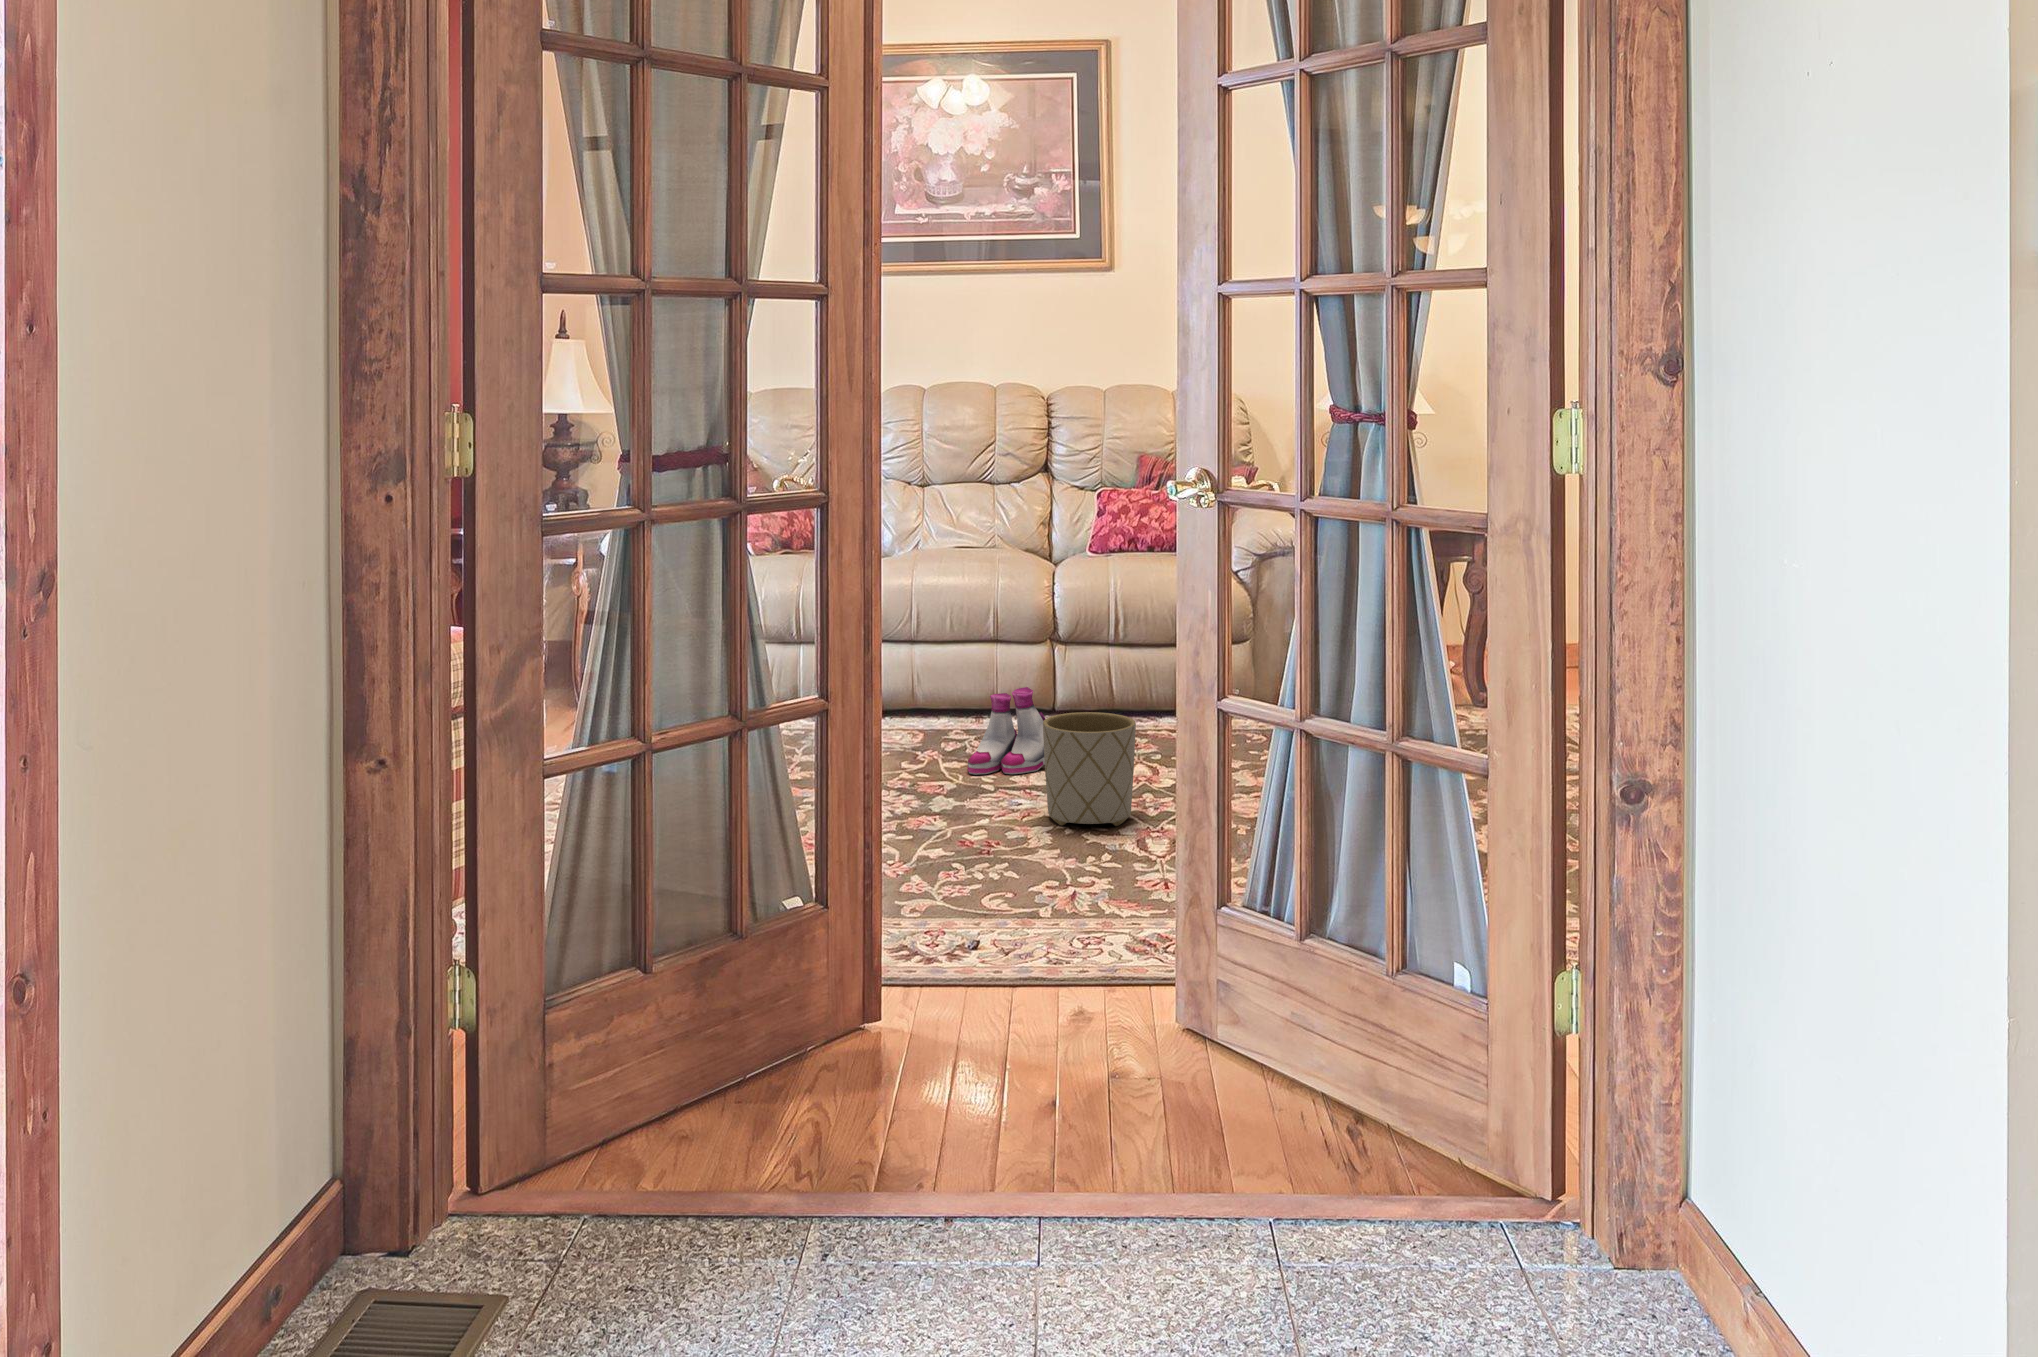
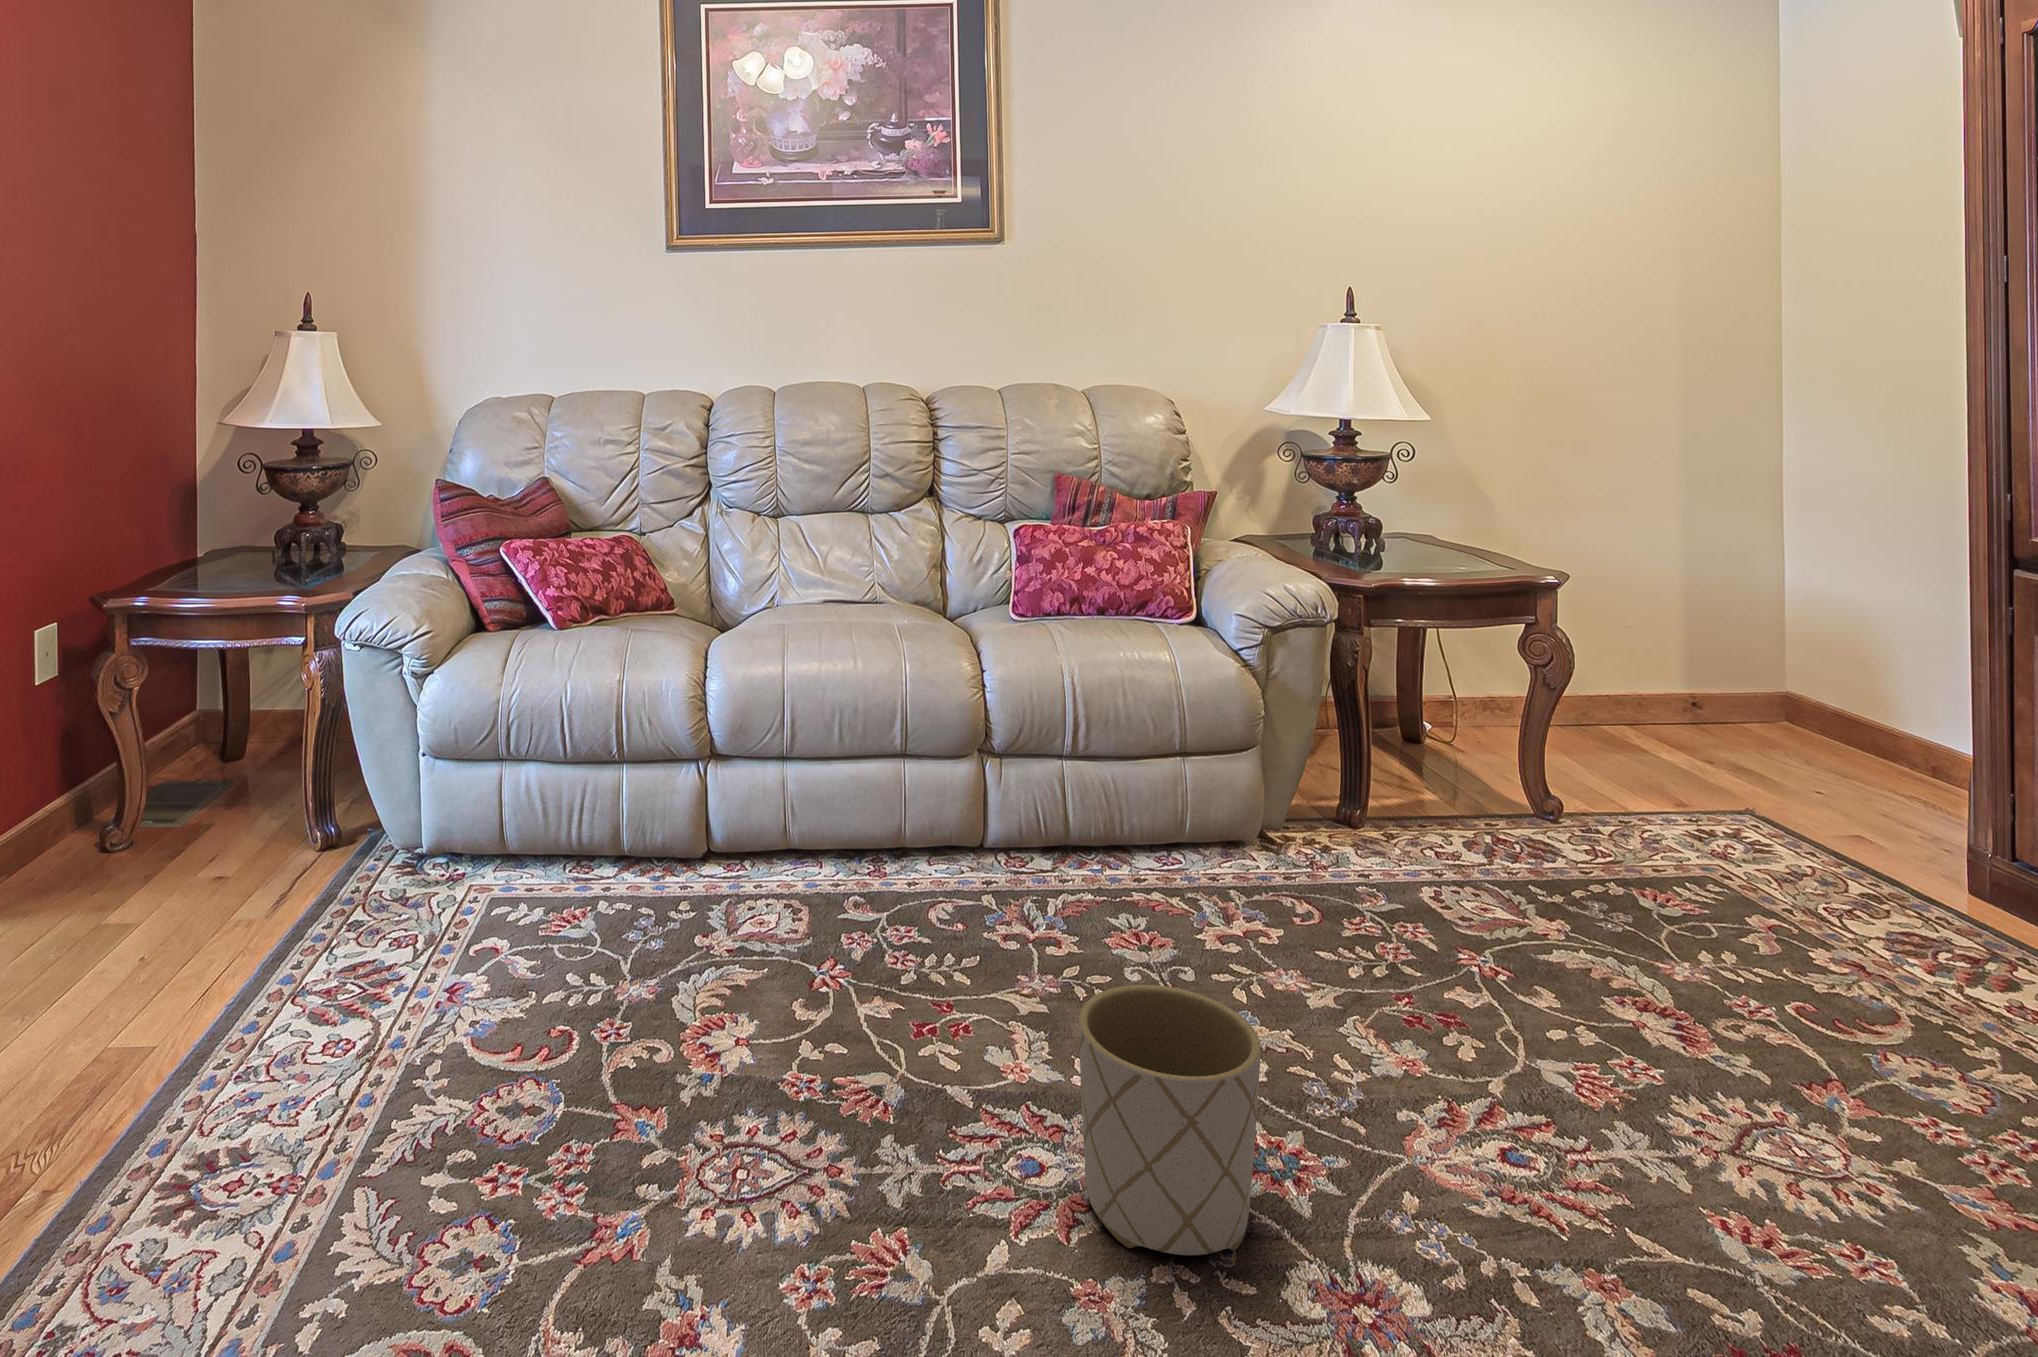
boots: present [968,687,1045,775] -> none [891,871,1019,1032]

